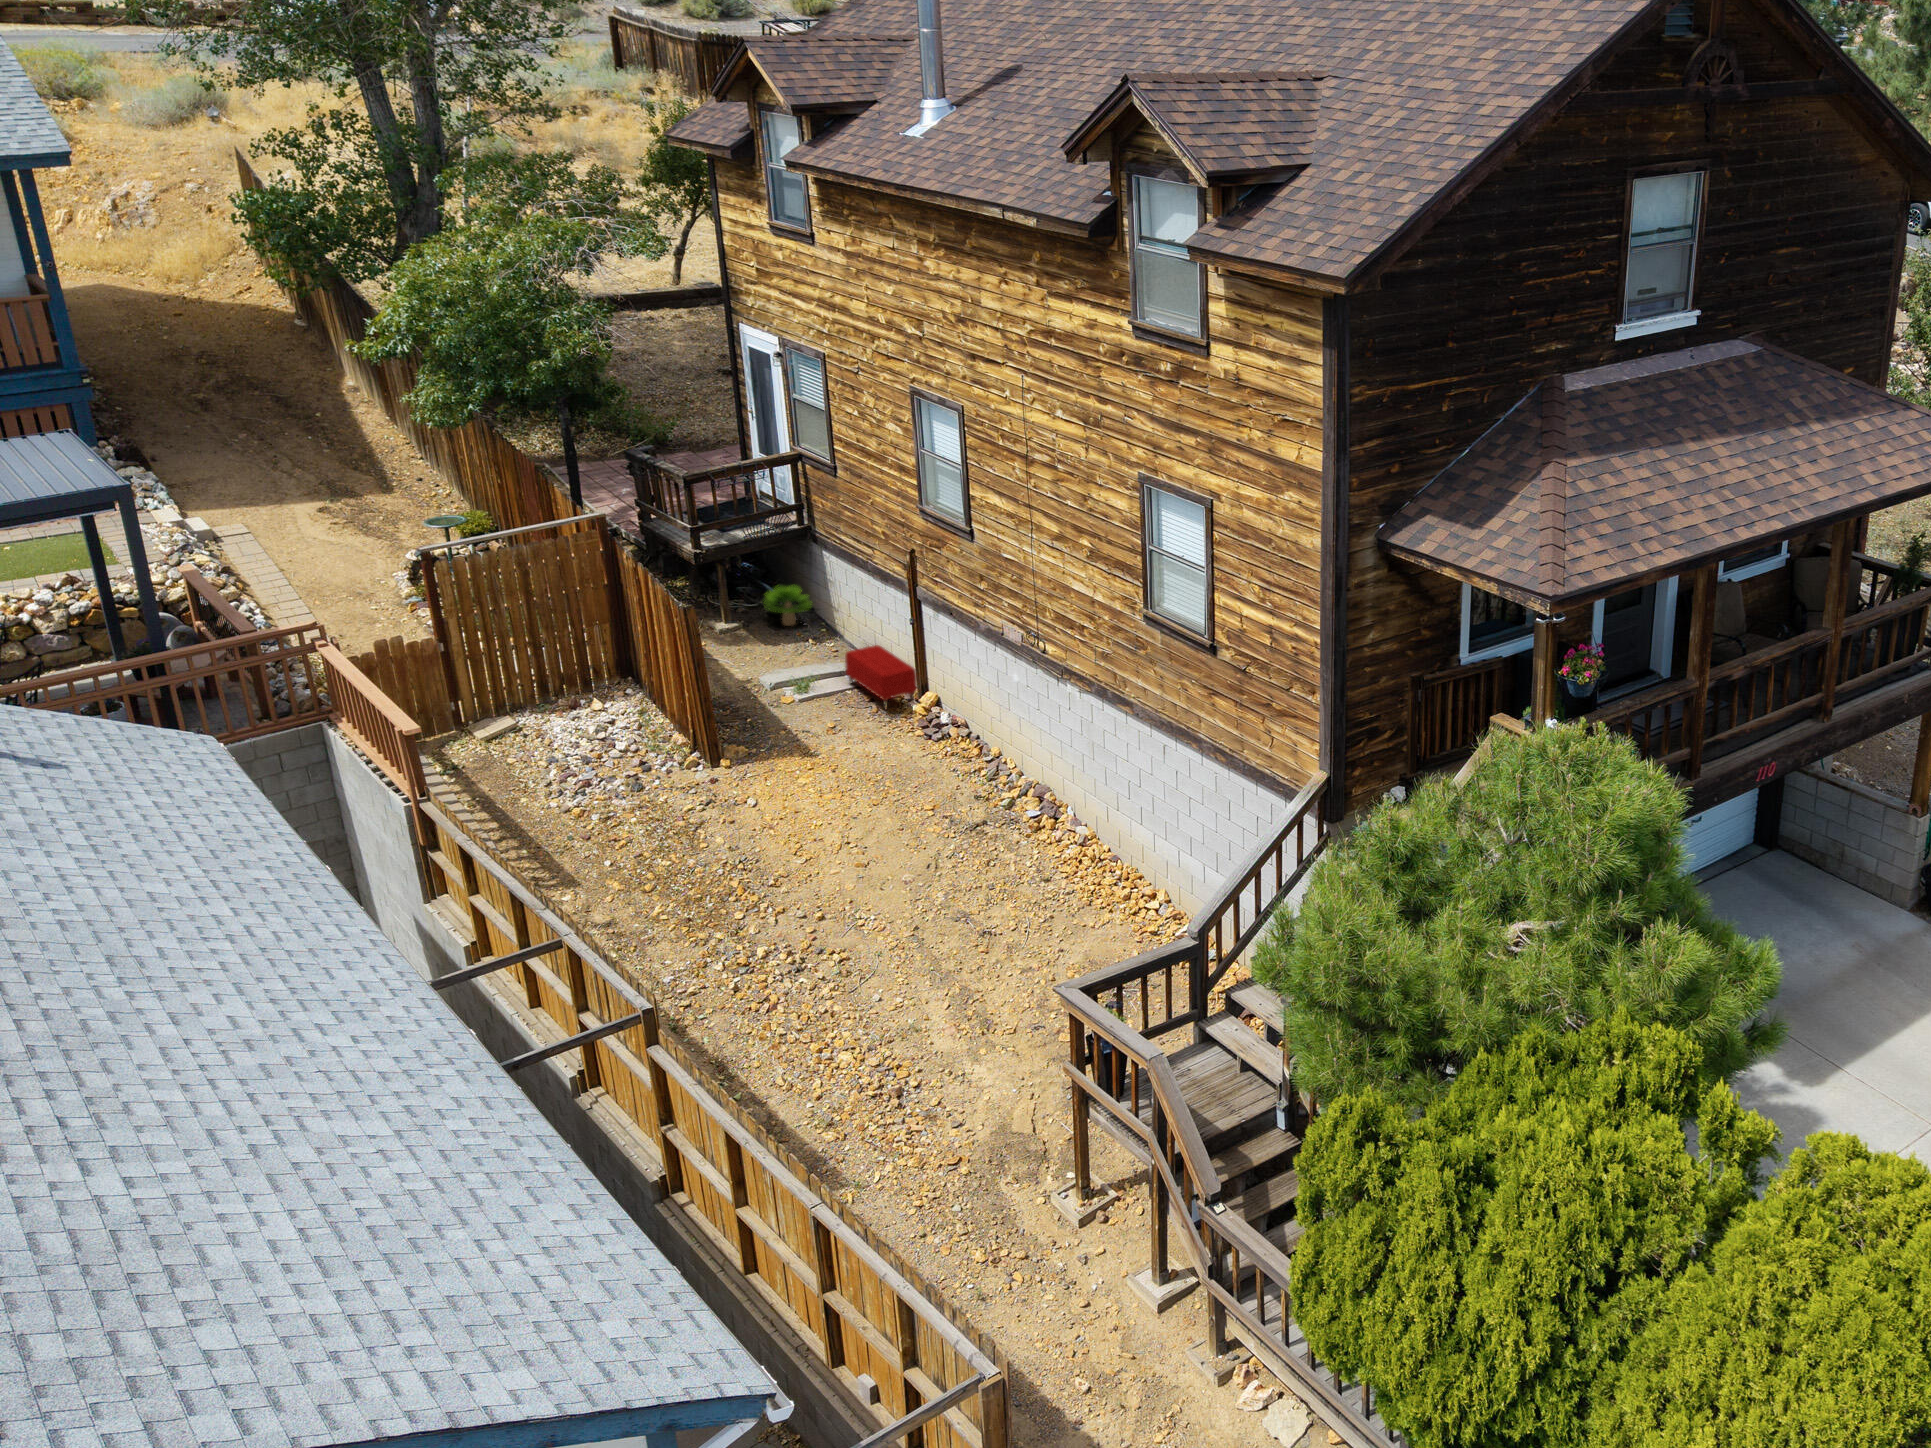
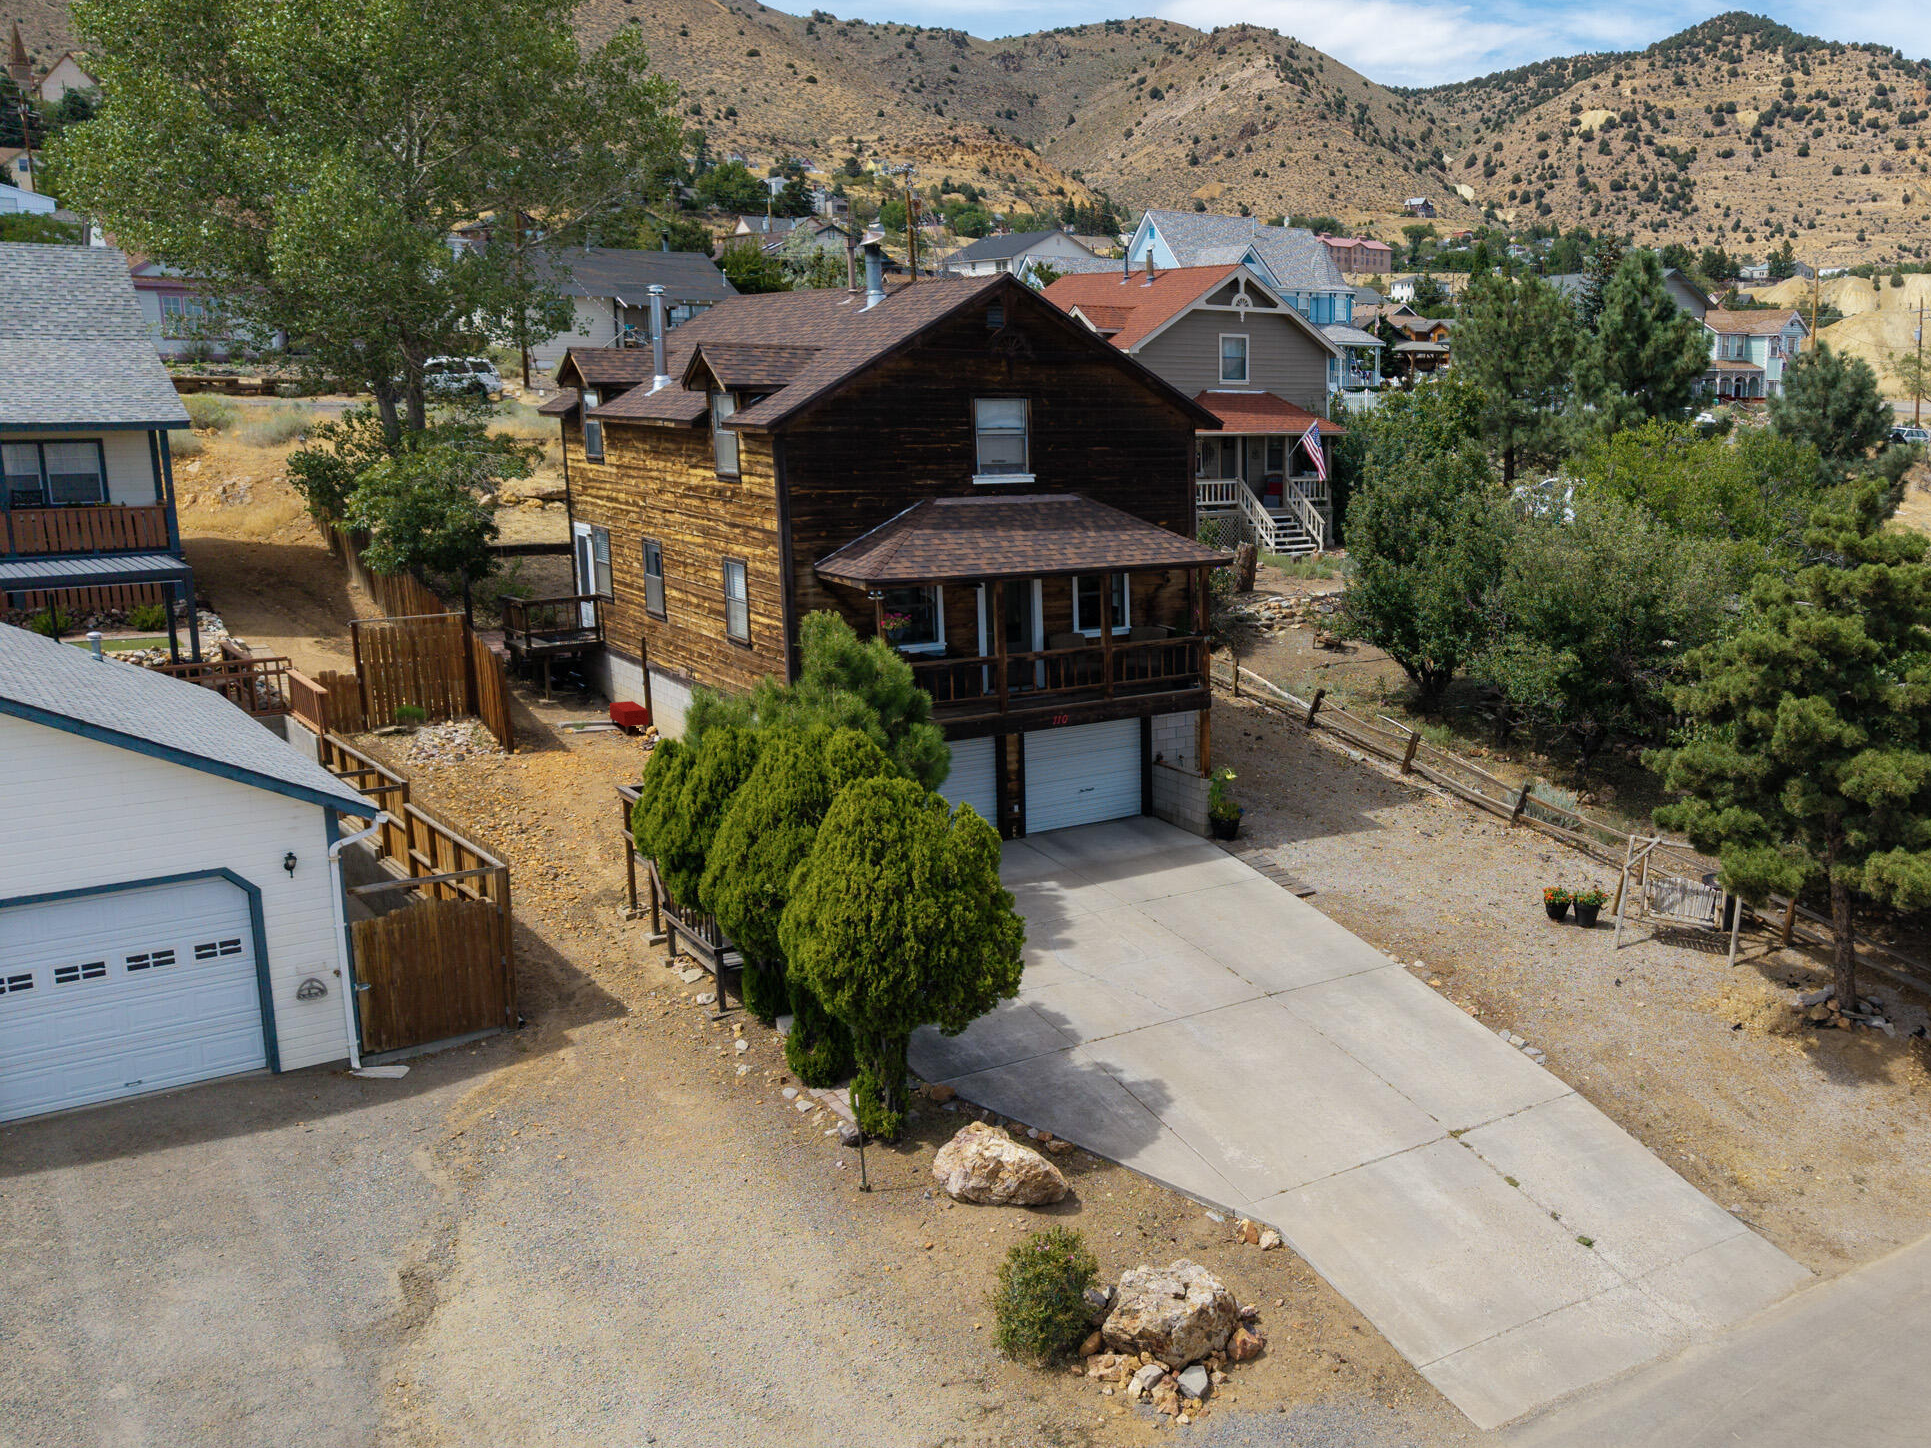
potted plant: present [765,586,812,626] -> present [393,705,427,732]

